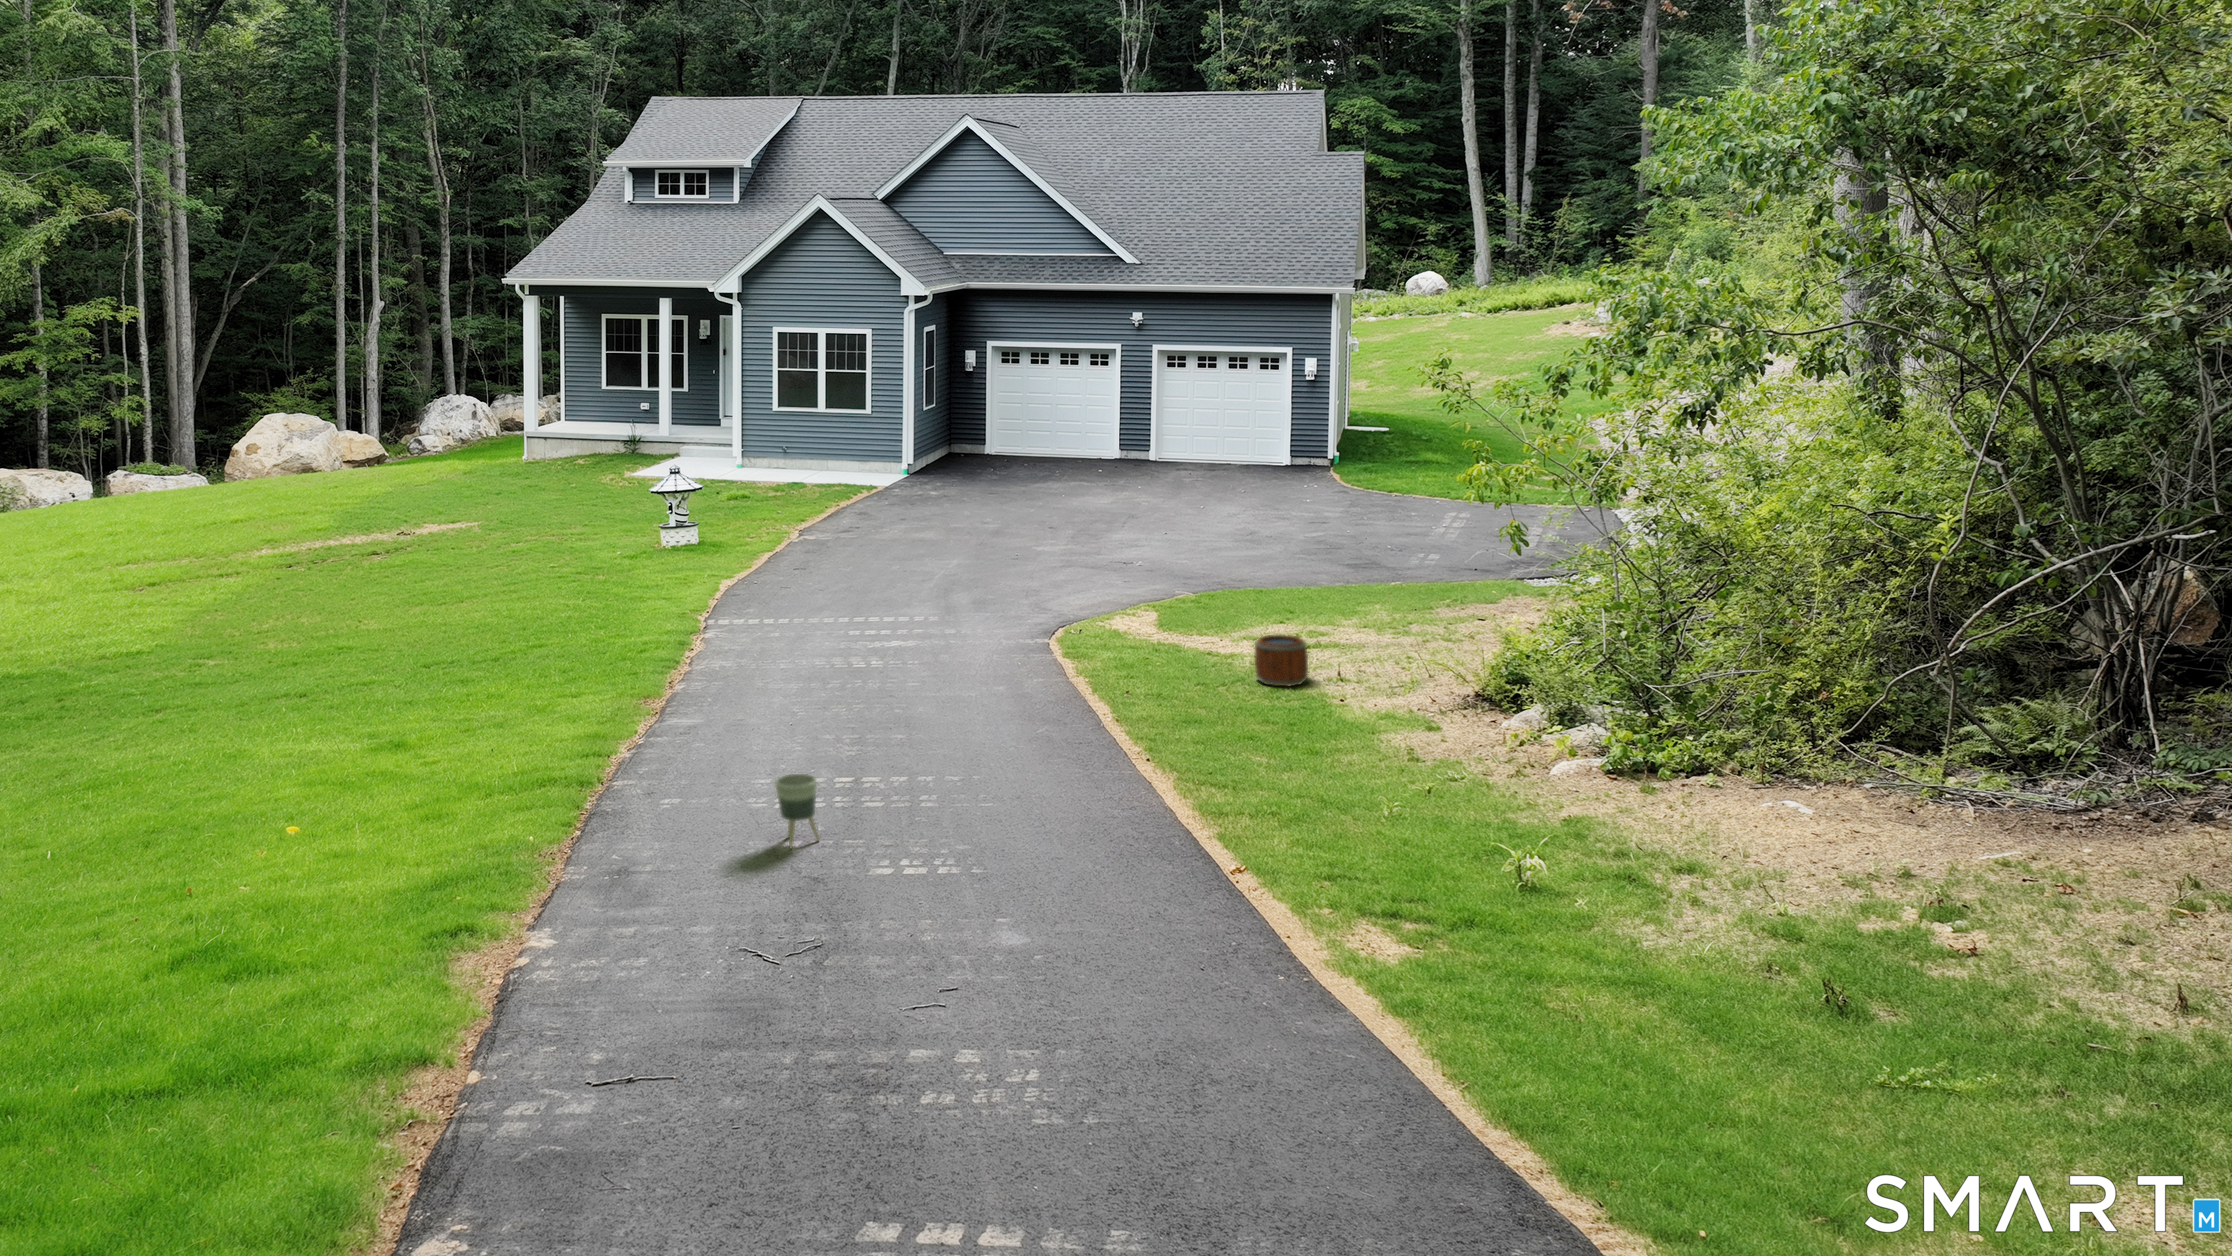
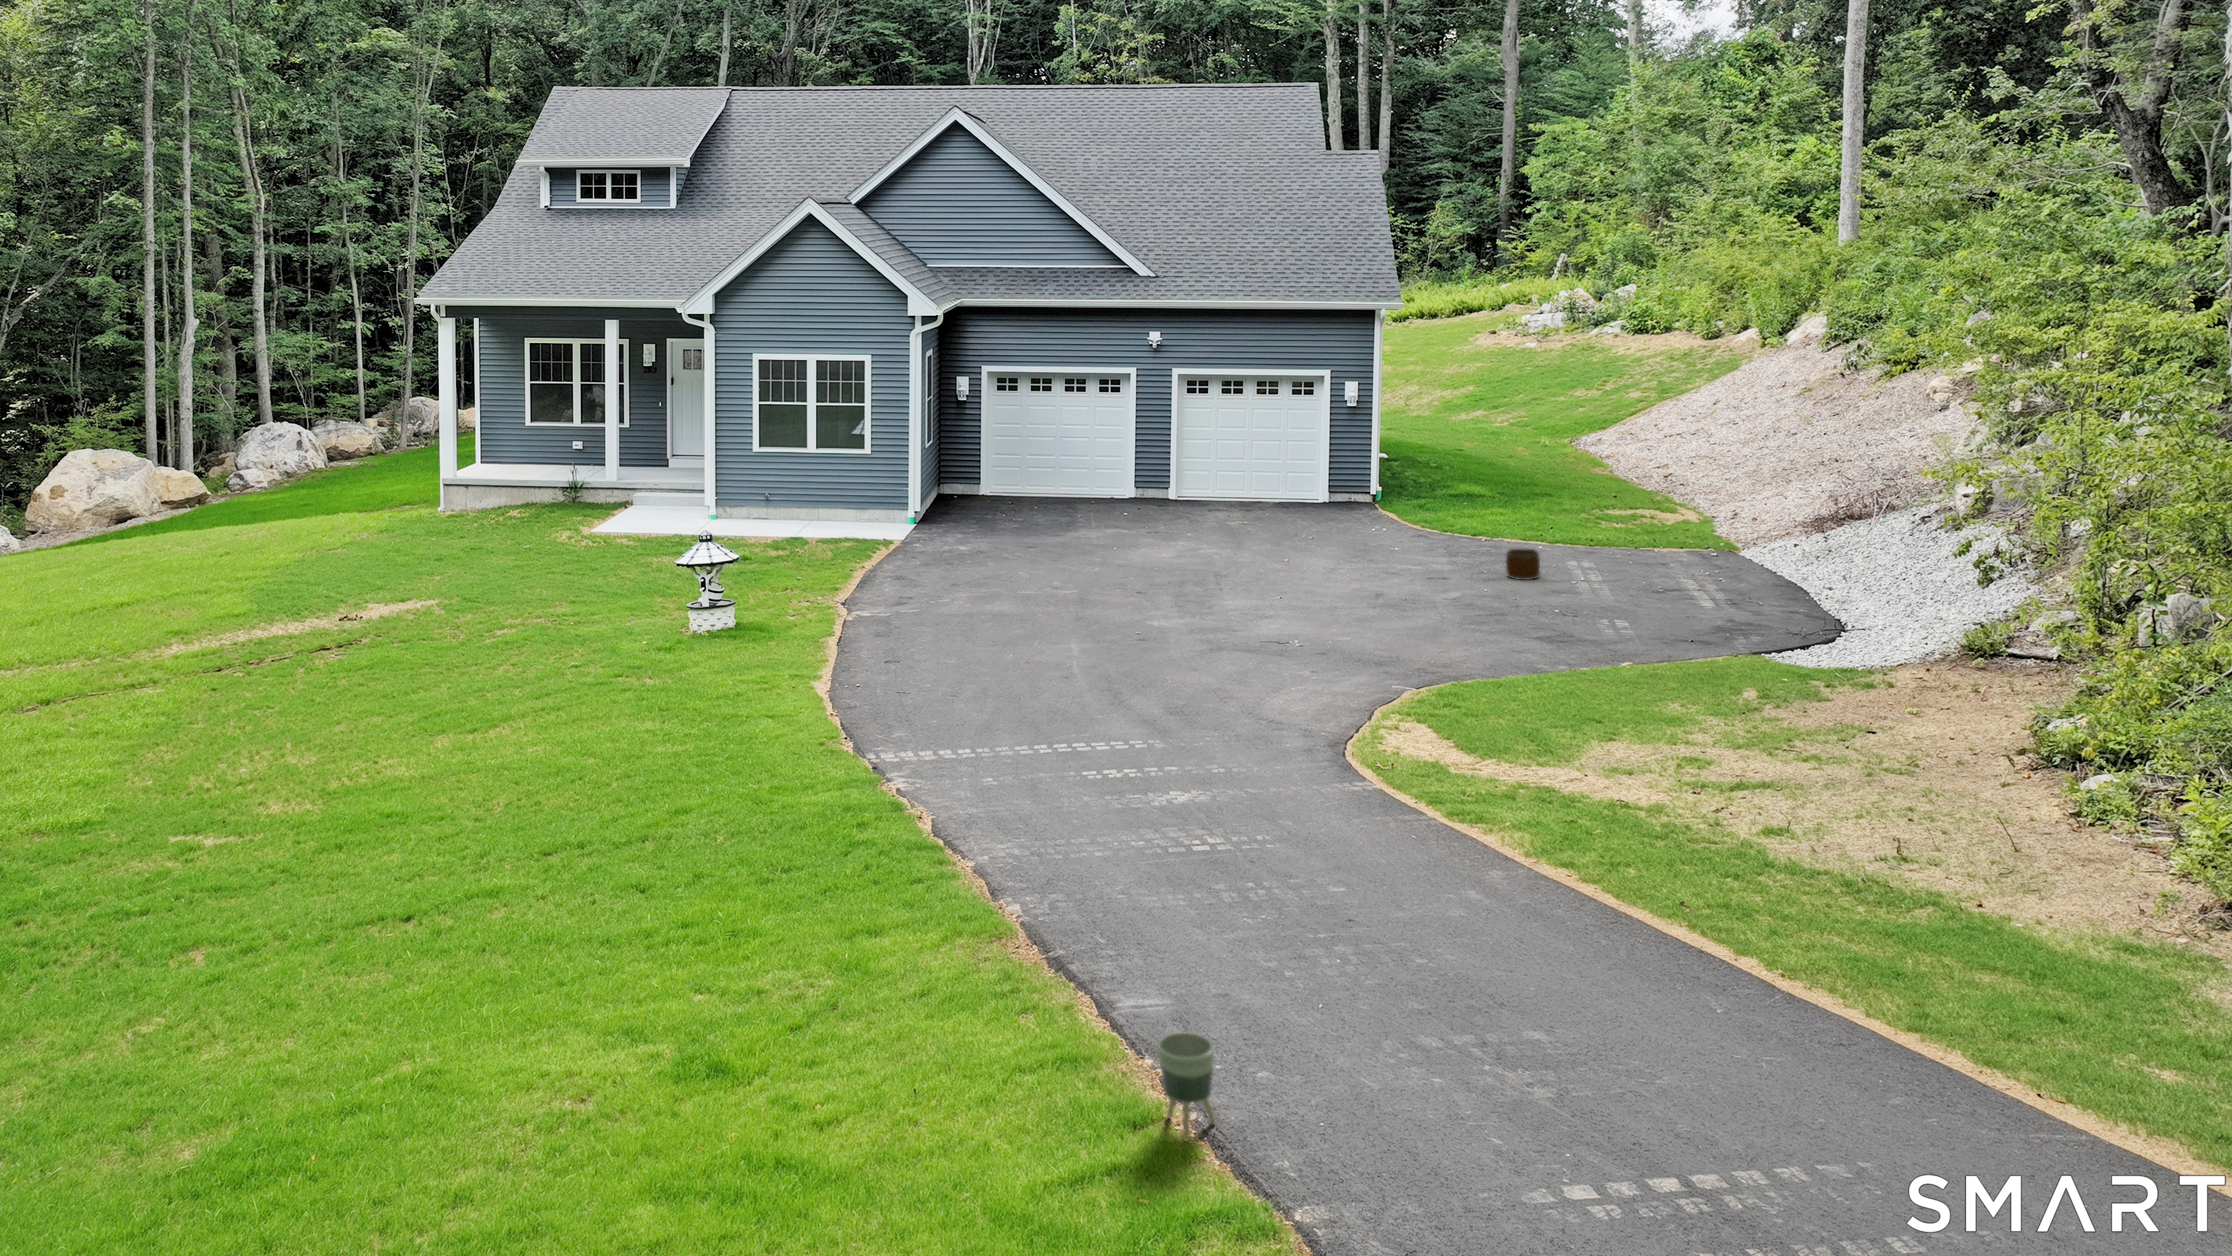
bucket: present [1255,635,1308,686] -> present [1506,549,1540,580]

